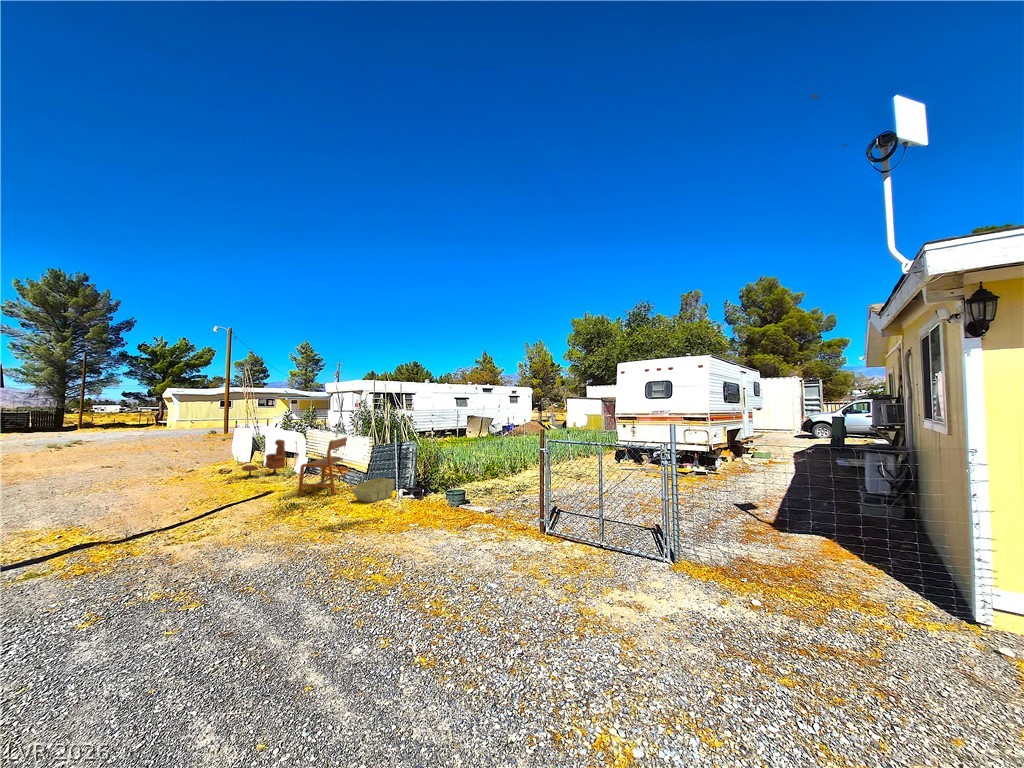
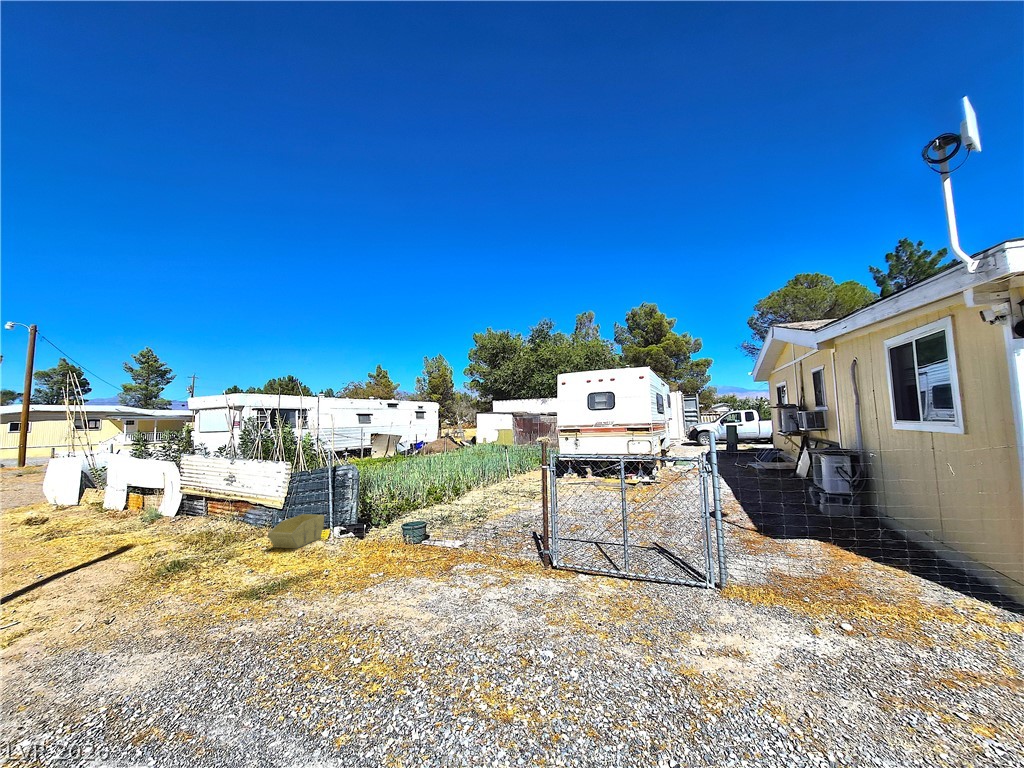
bench: present [298,436,348,496] -> none [176,461,253,549]
lounge chair: present [242,440,285,479] -> none [64,471,144,531]

